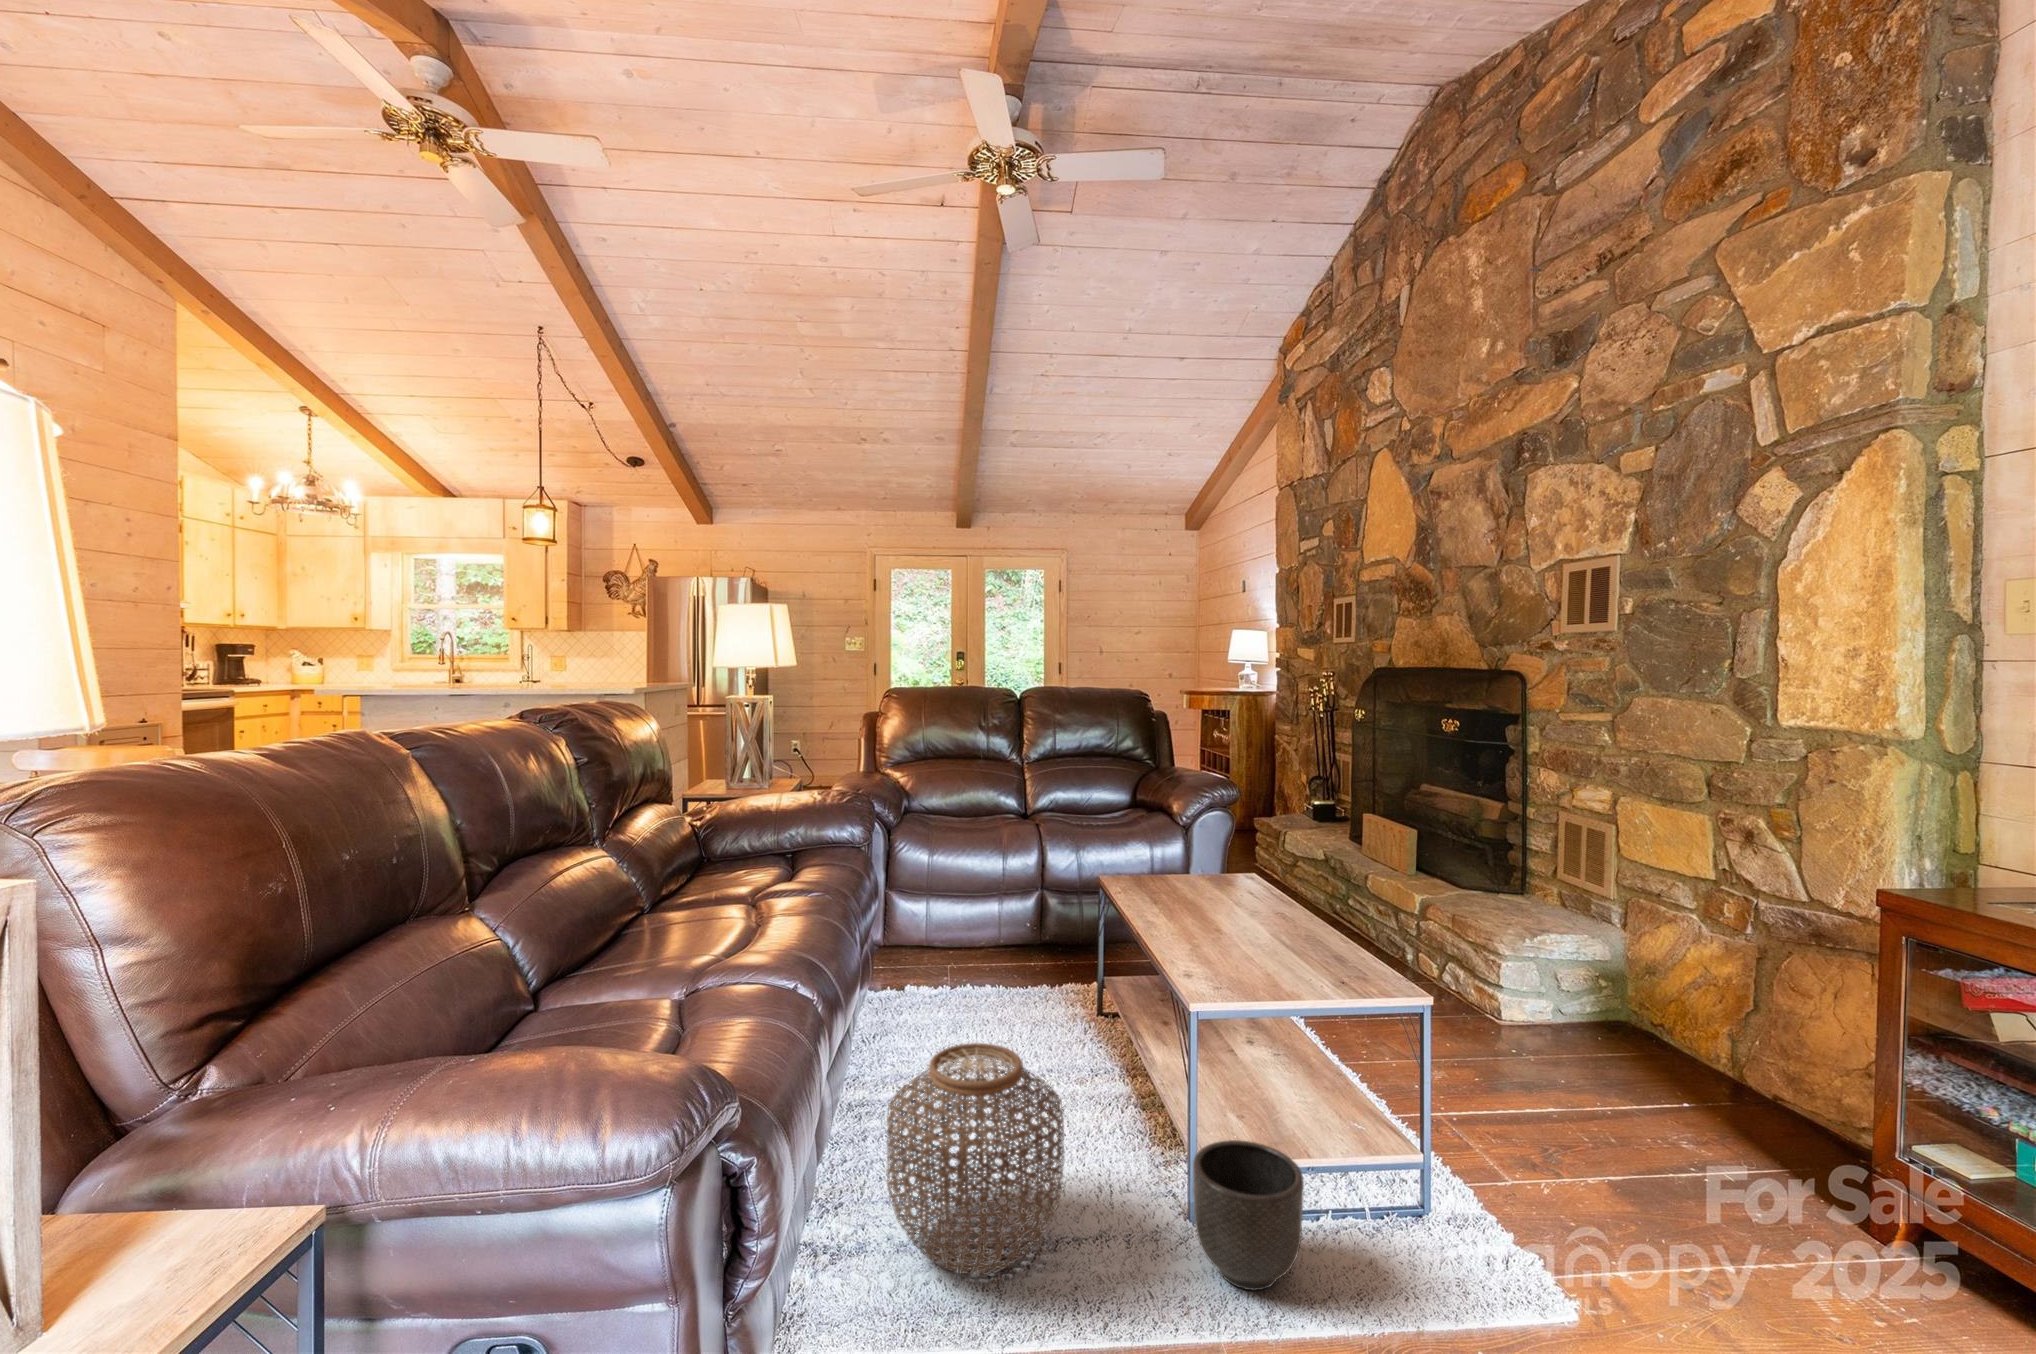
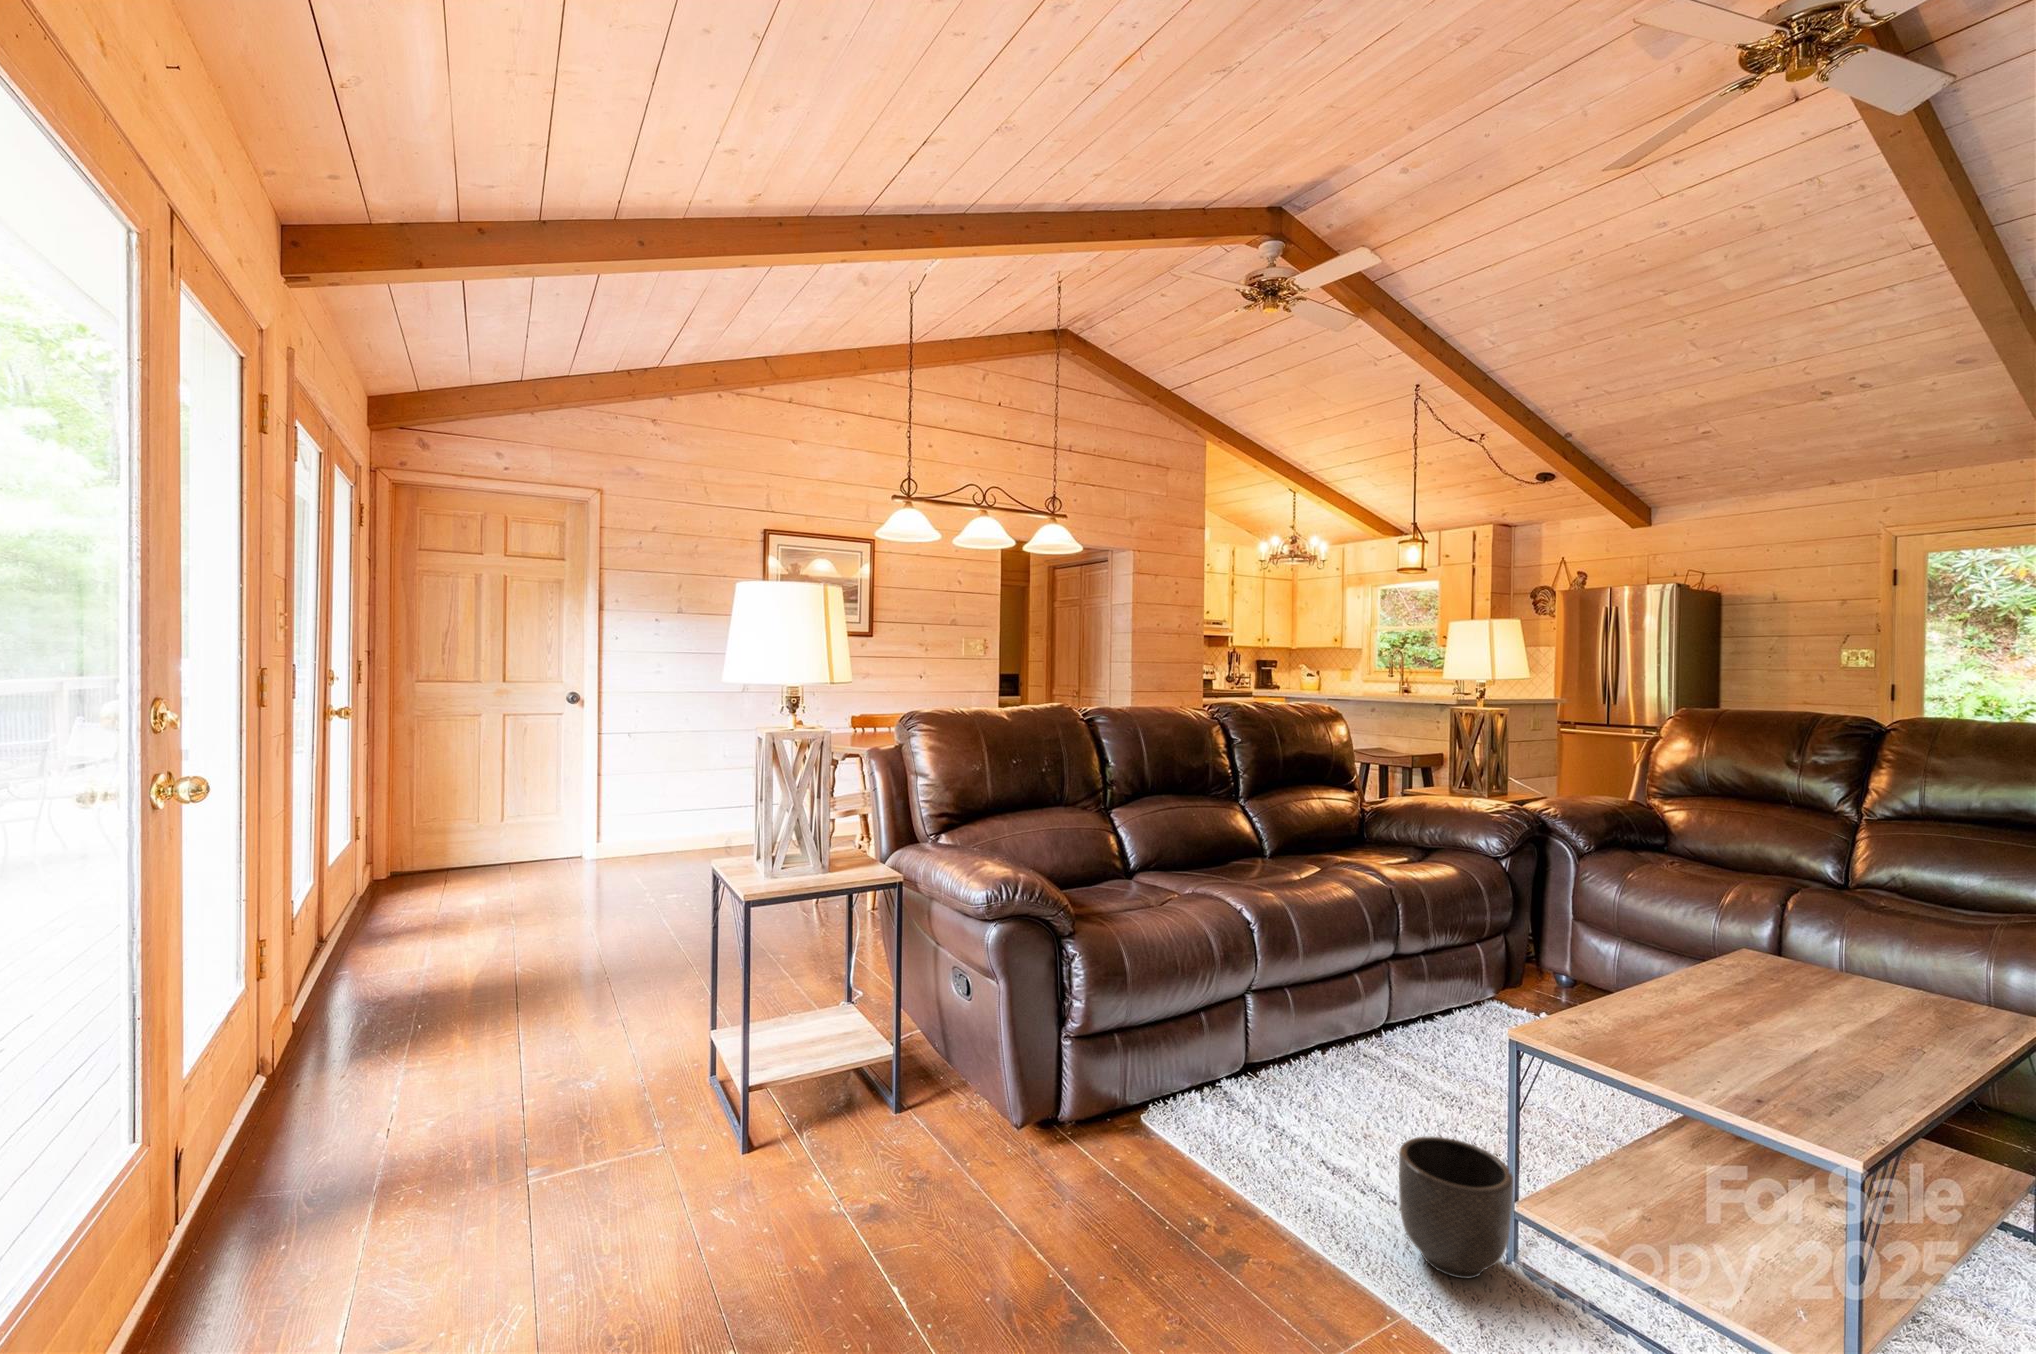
woven basket: present [887,1043,1064,1275] -> none [1224,975,1369,1149]

